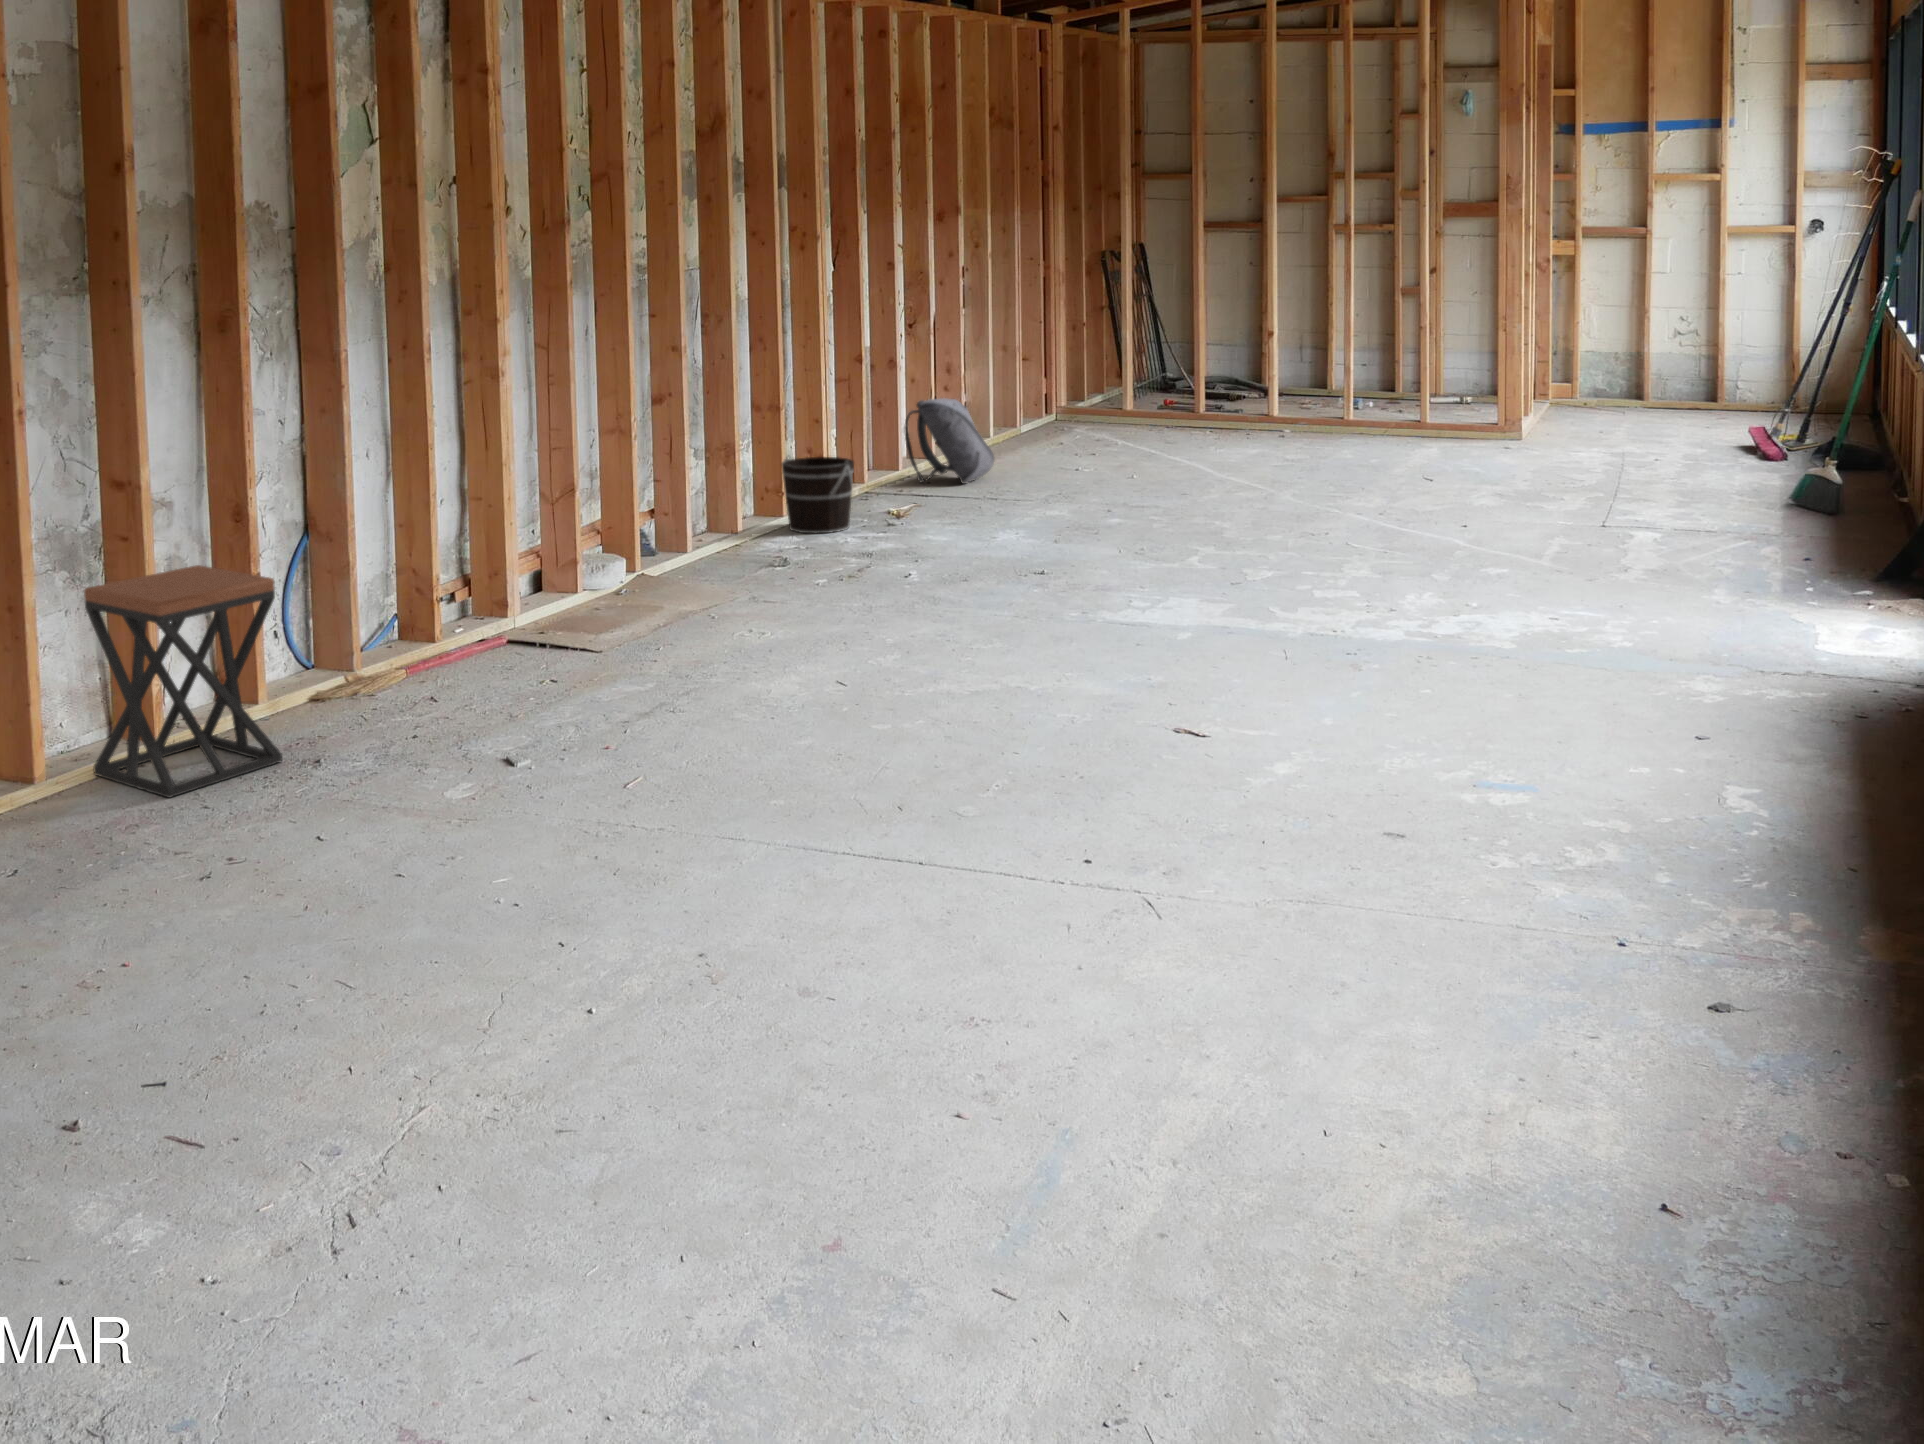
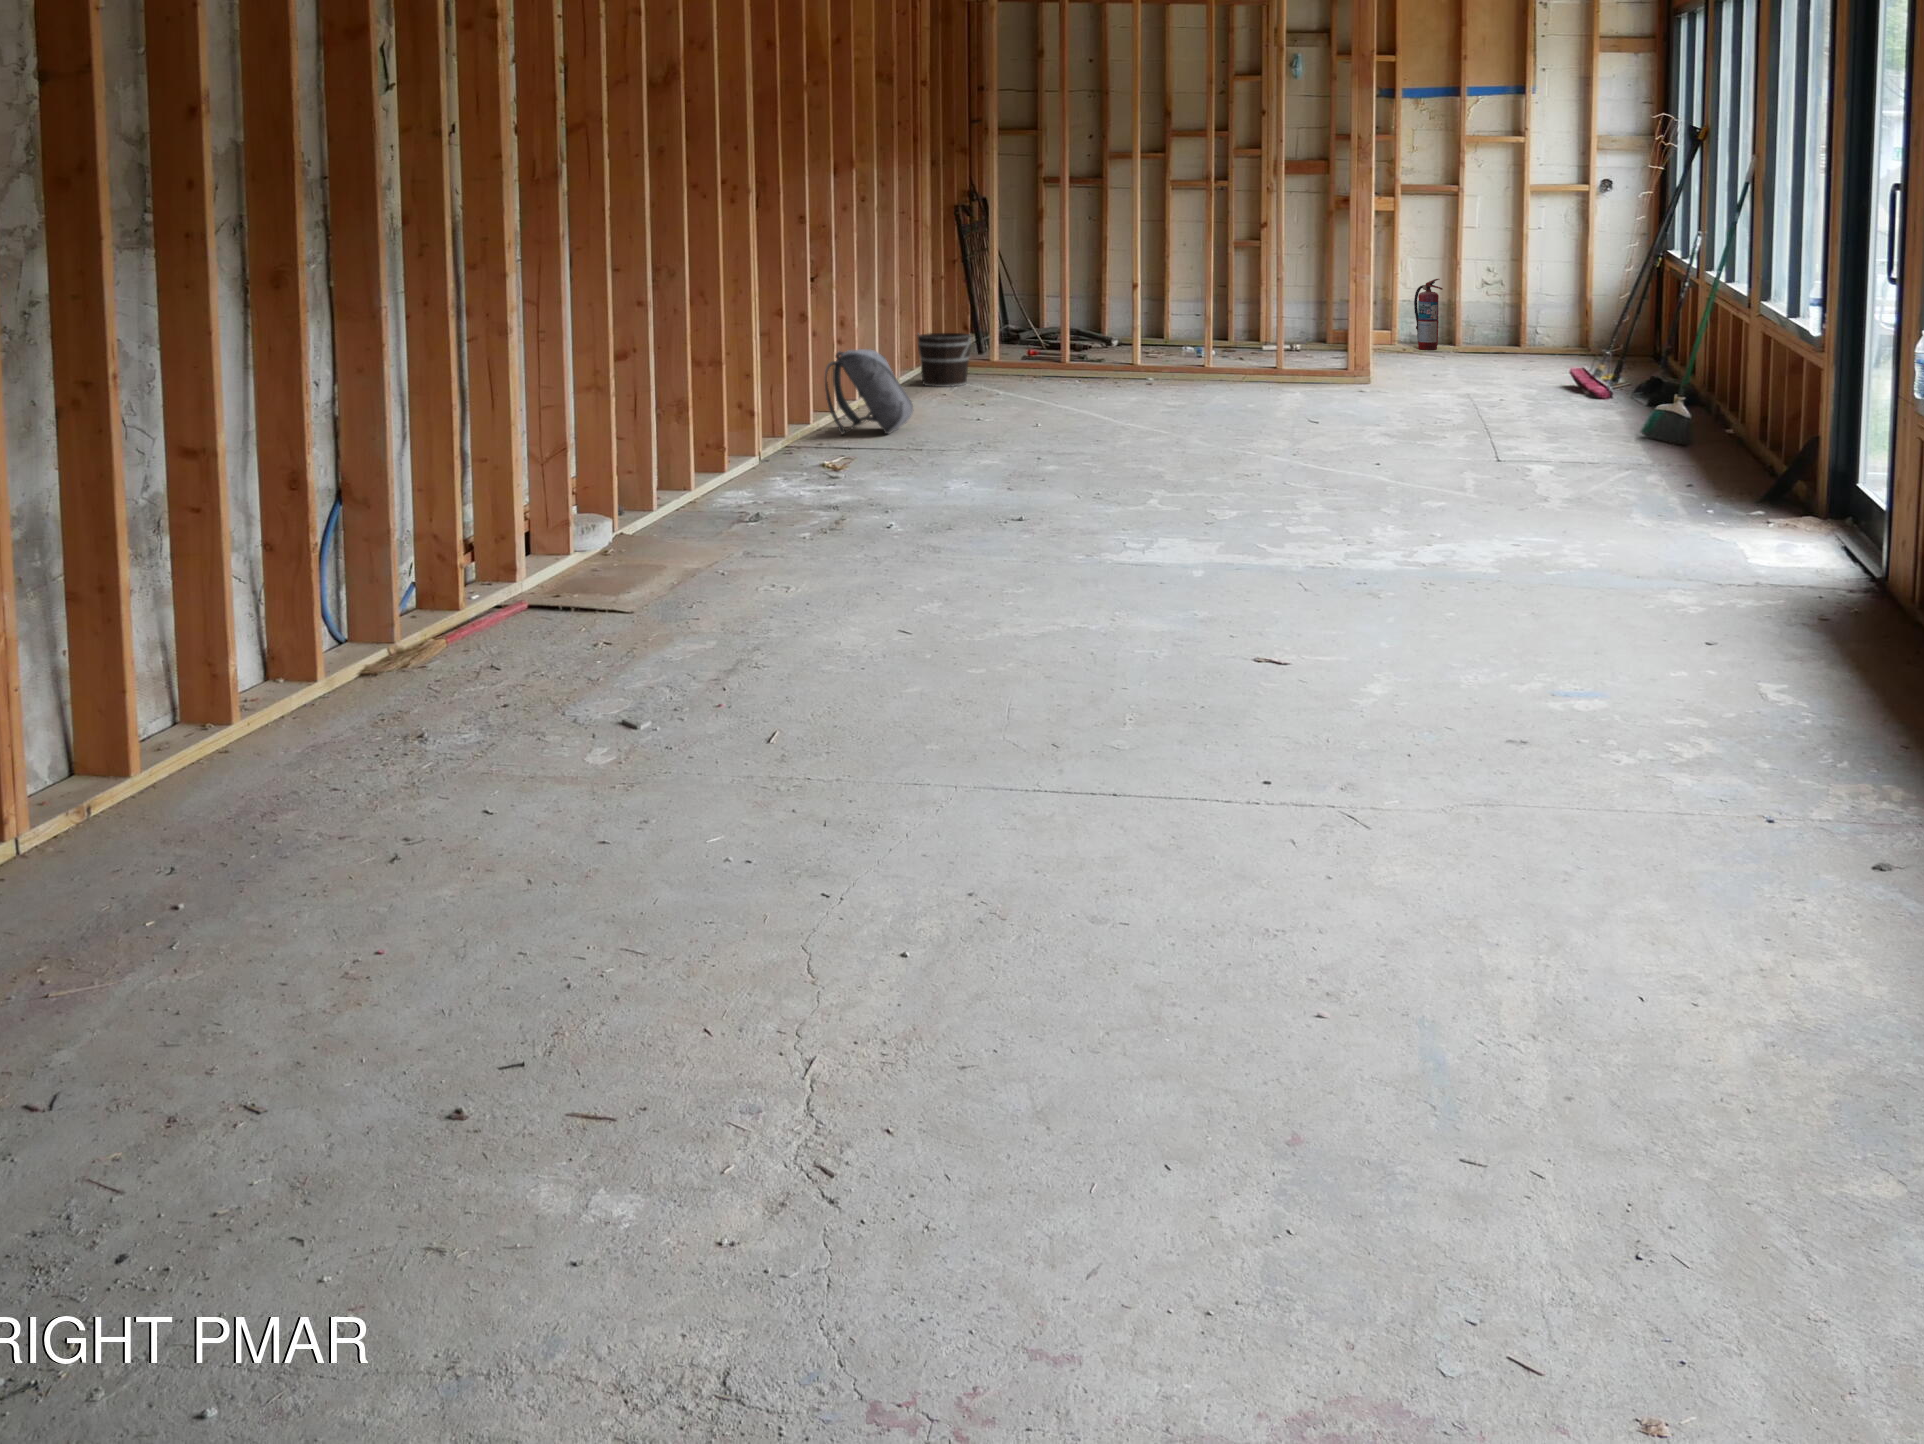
fire extinguisher: none [1598,329,1629,407] -> present [1414,279,1443,350]
bucket: present [782,457,854,533] -> present [917,333,971,387]
stool: present [84,565,282,797] -> none [169,535,392,783]

